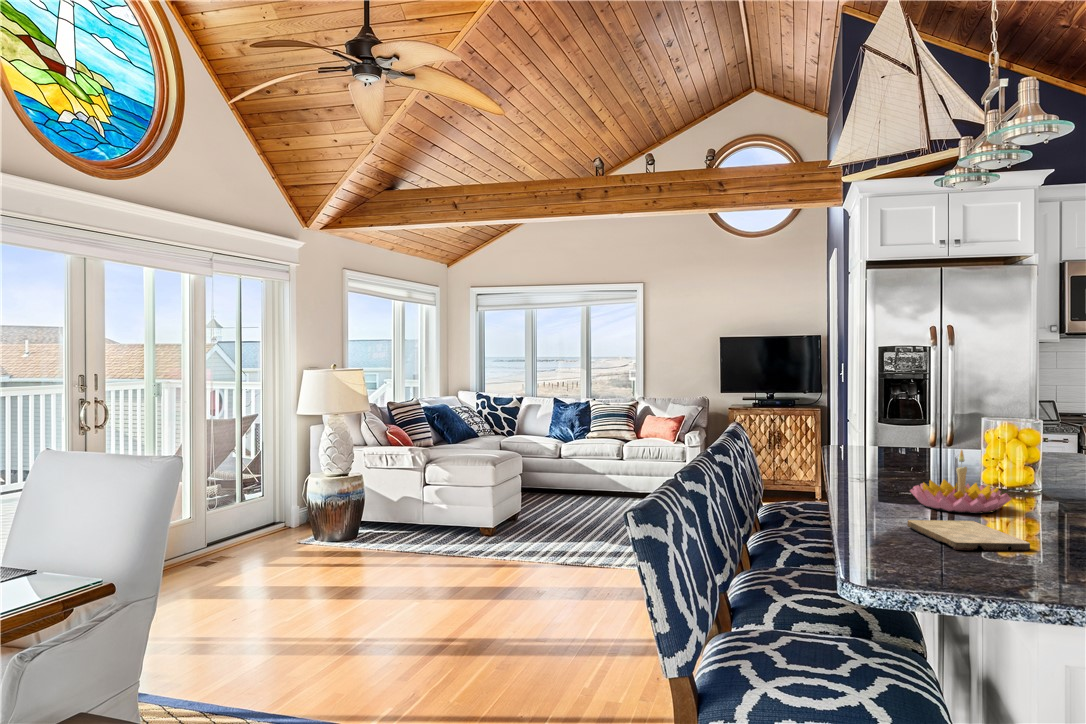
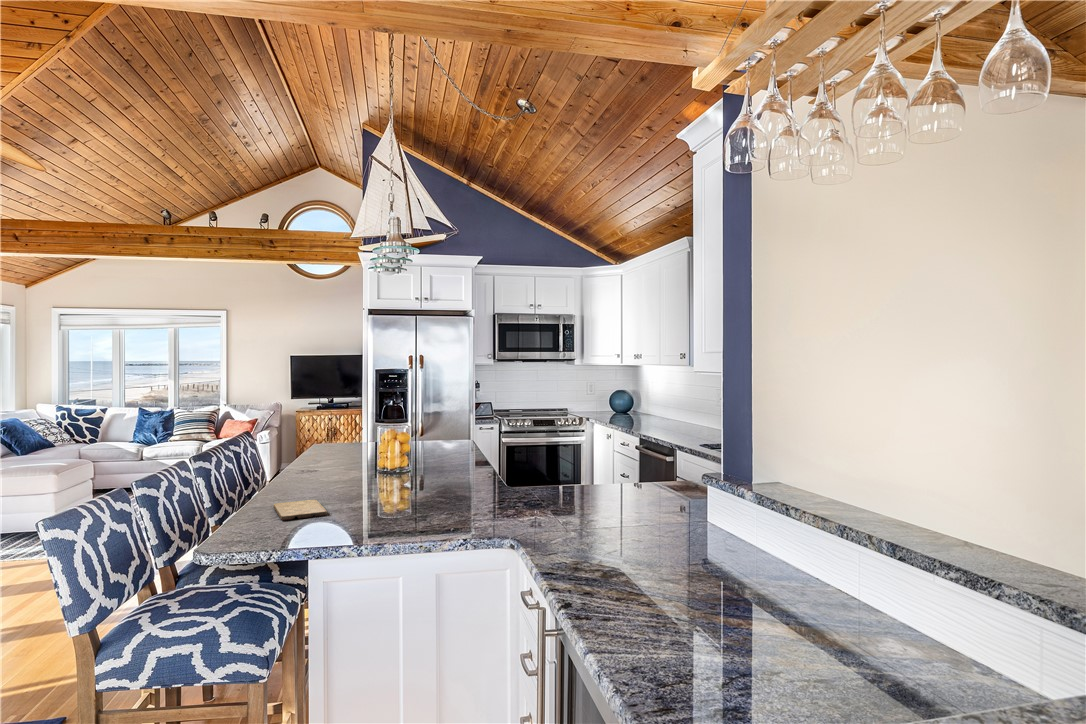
candle holder: present [910,450,1011,514] -> none [299,454,356,493]

